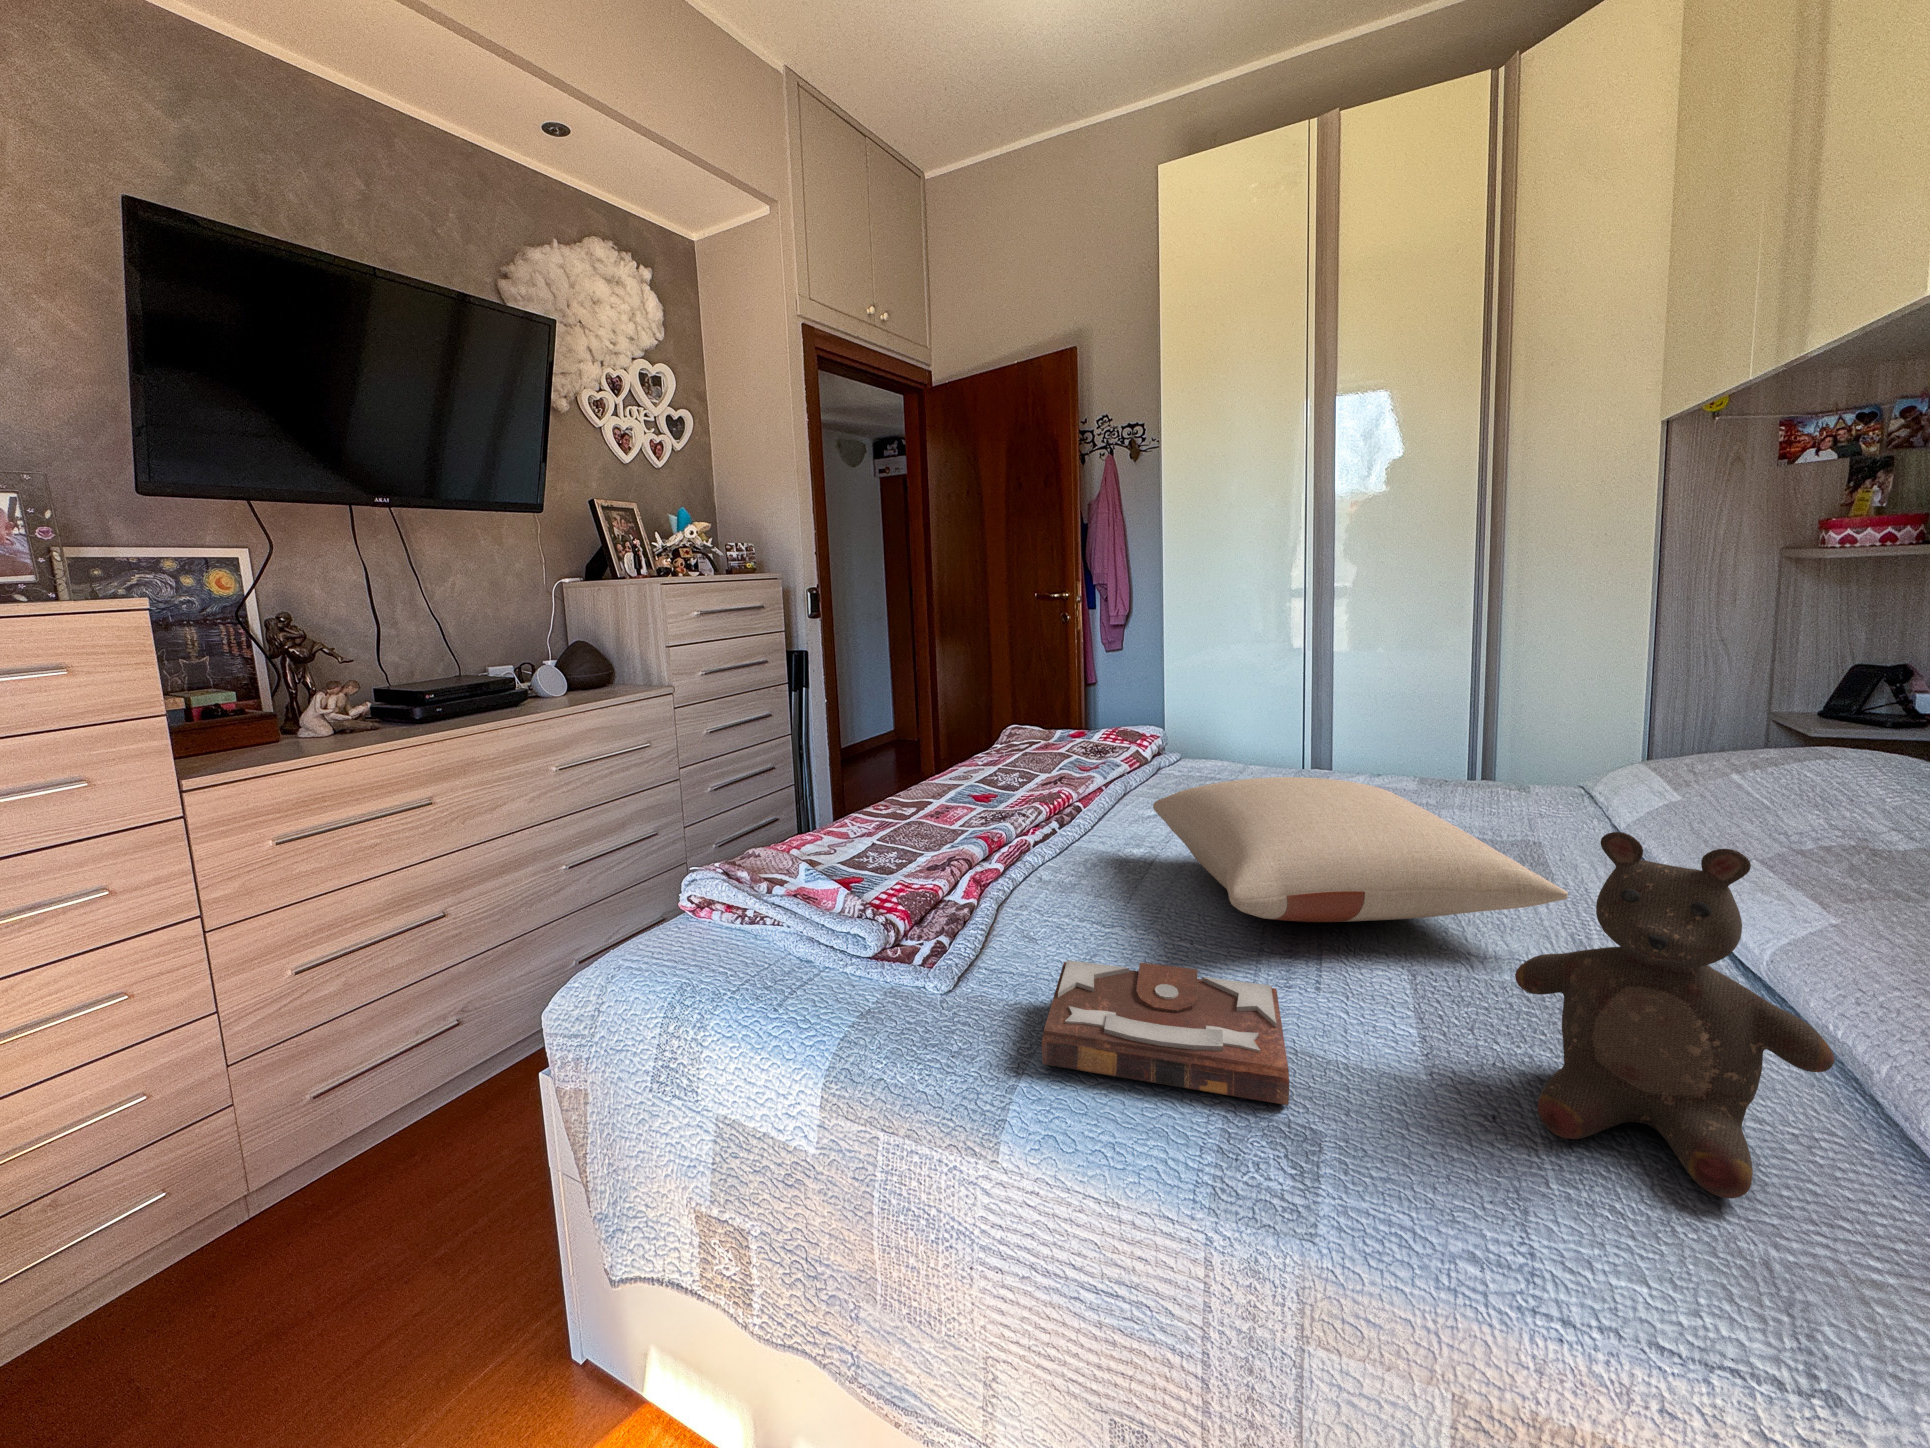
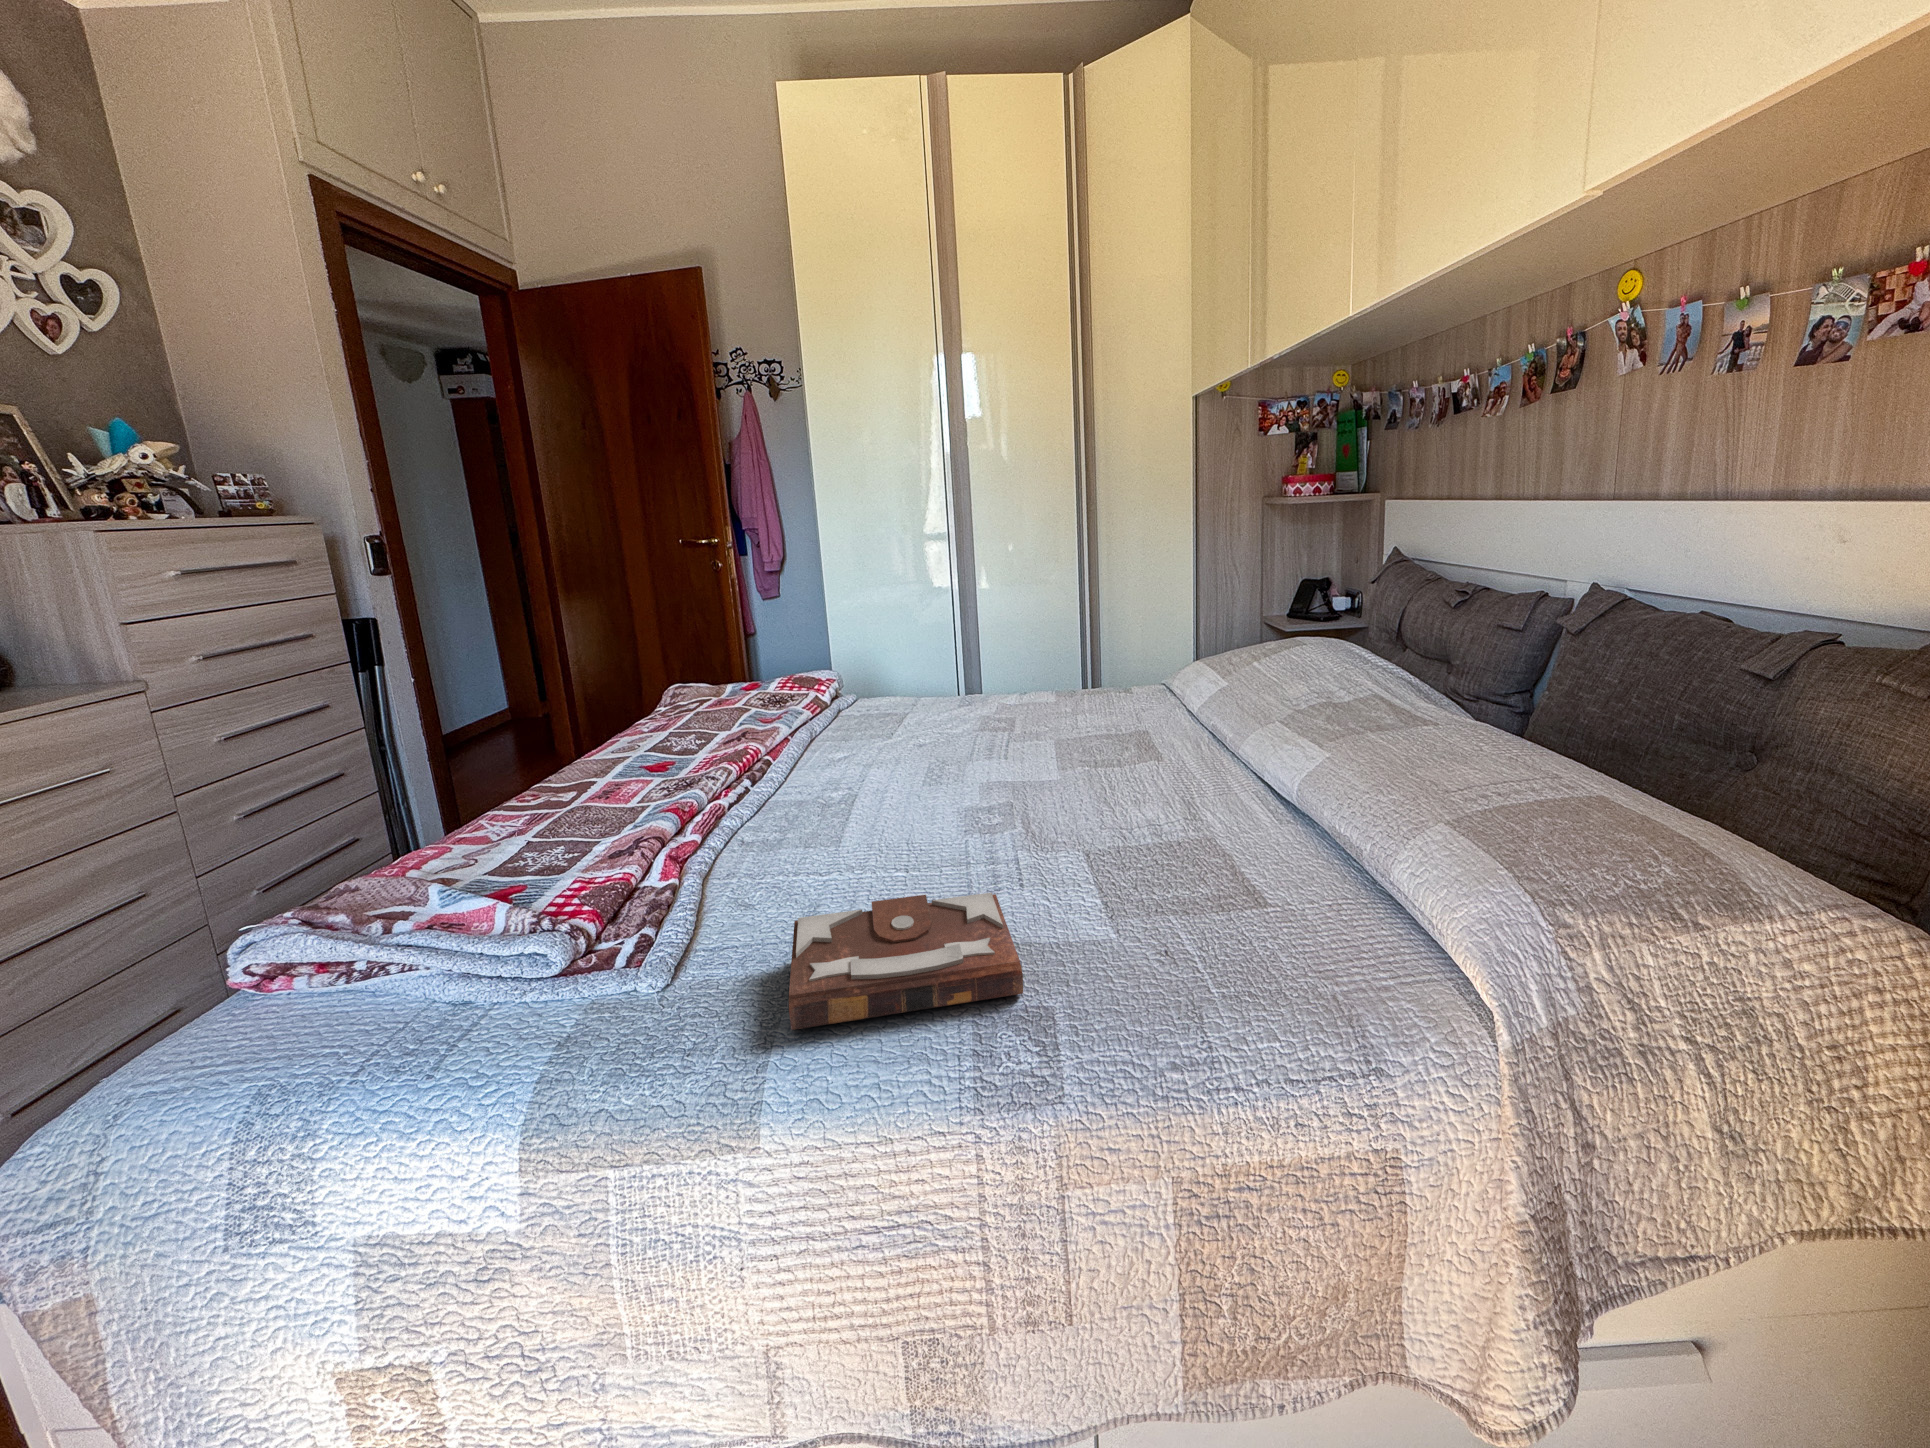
pillow: present [1153,777,1568,922] -> none [850,700,1186,834]
stuffed bear: present [1515,832,1835,1199] -> none [1168,710,1352,962]

